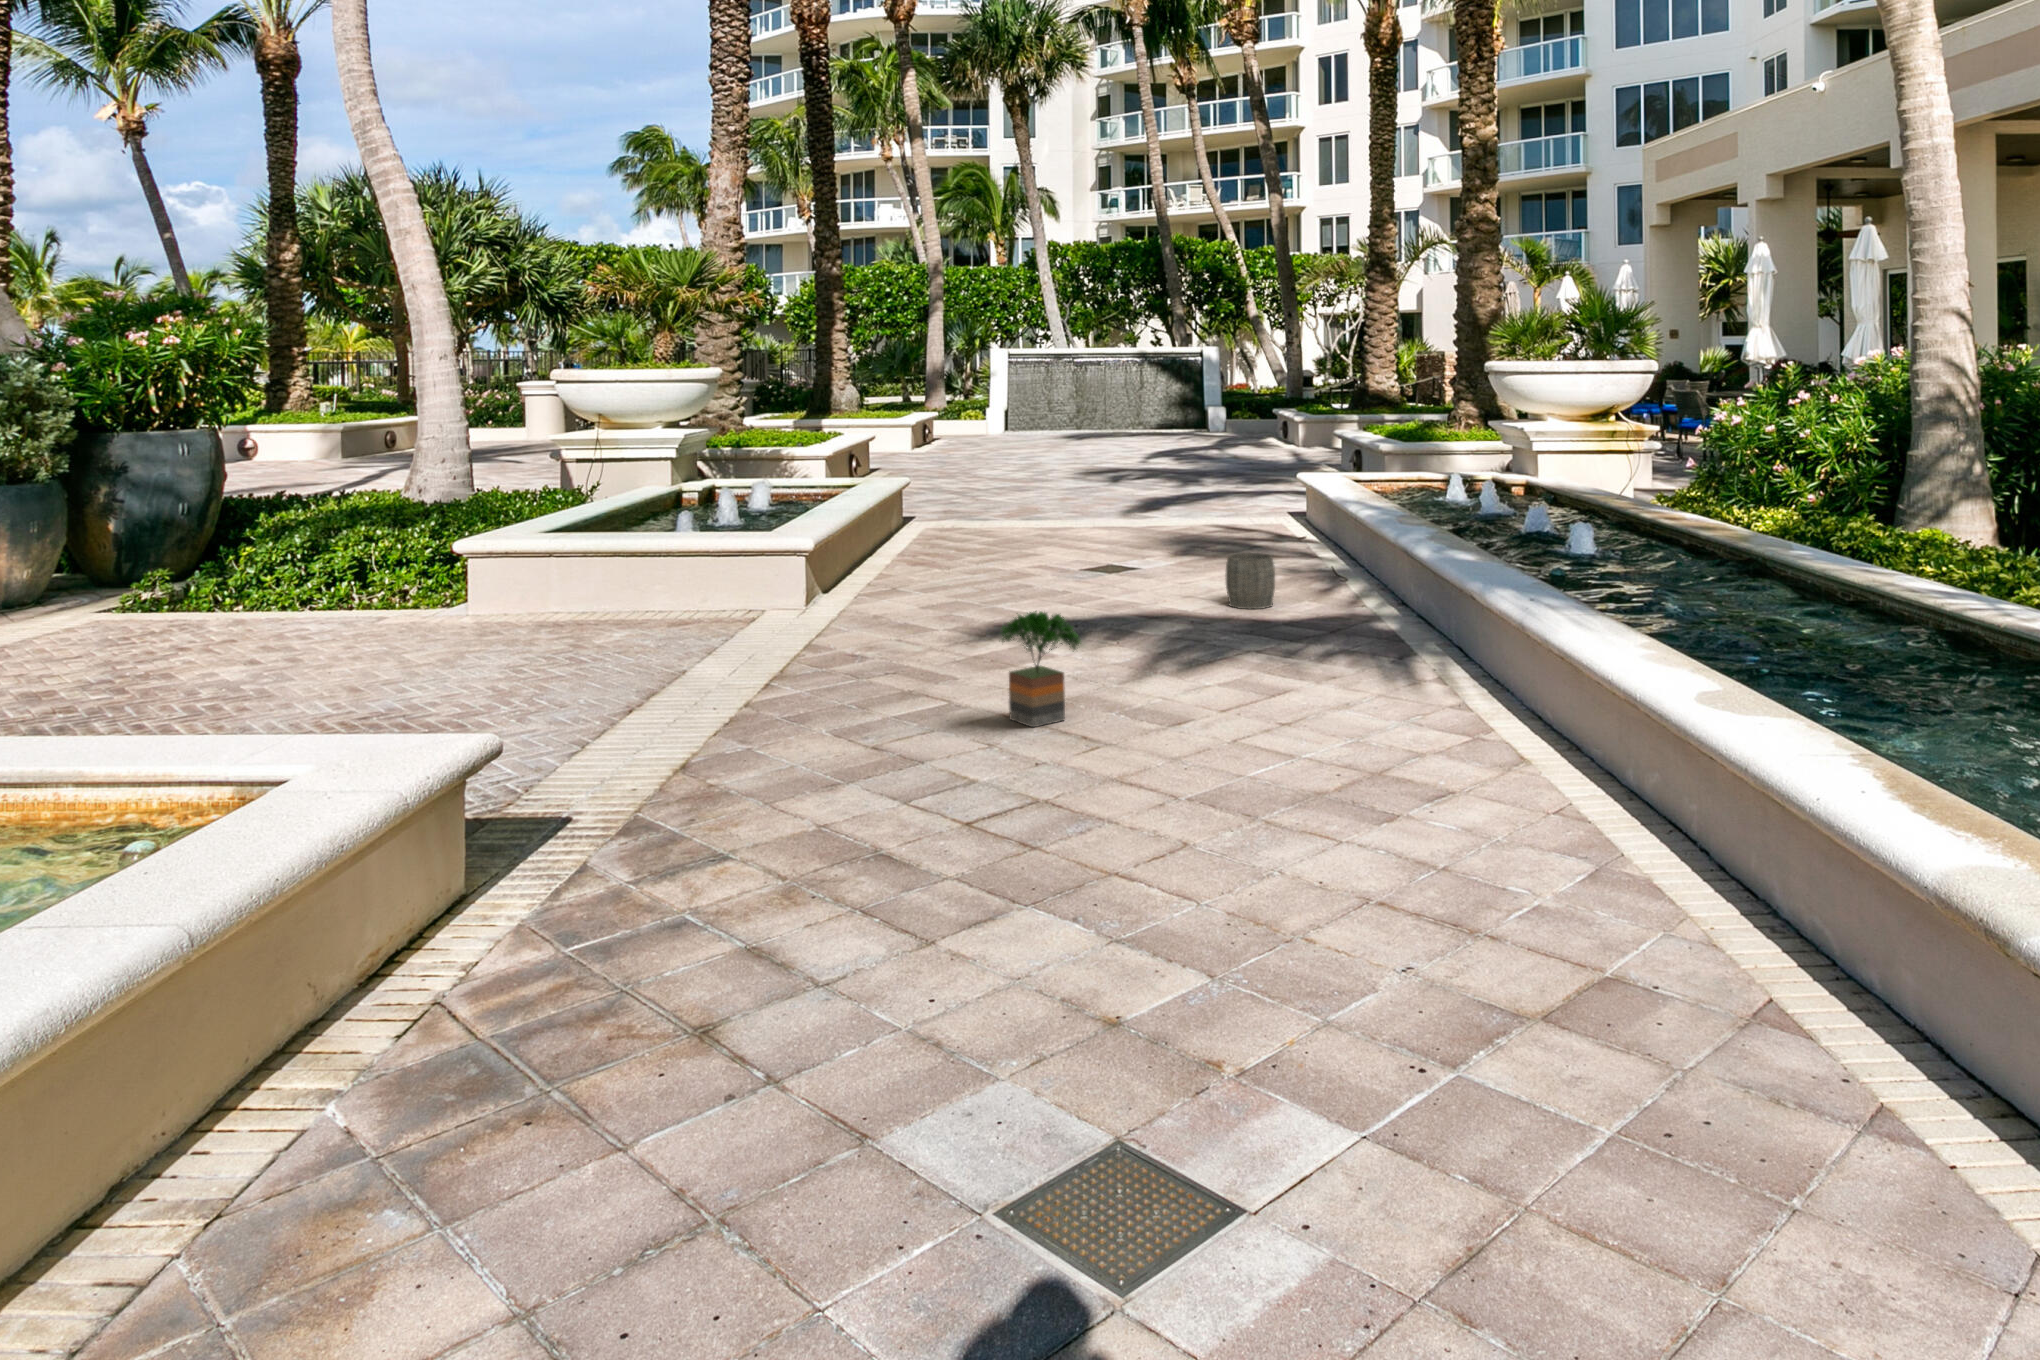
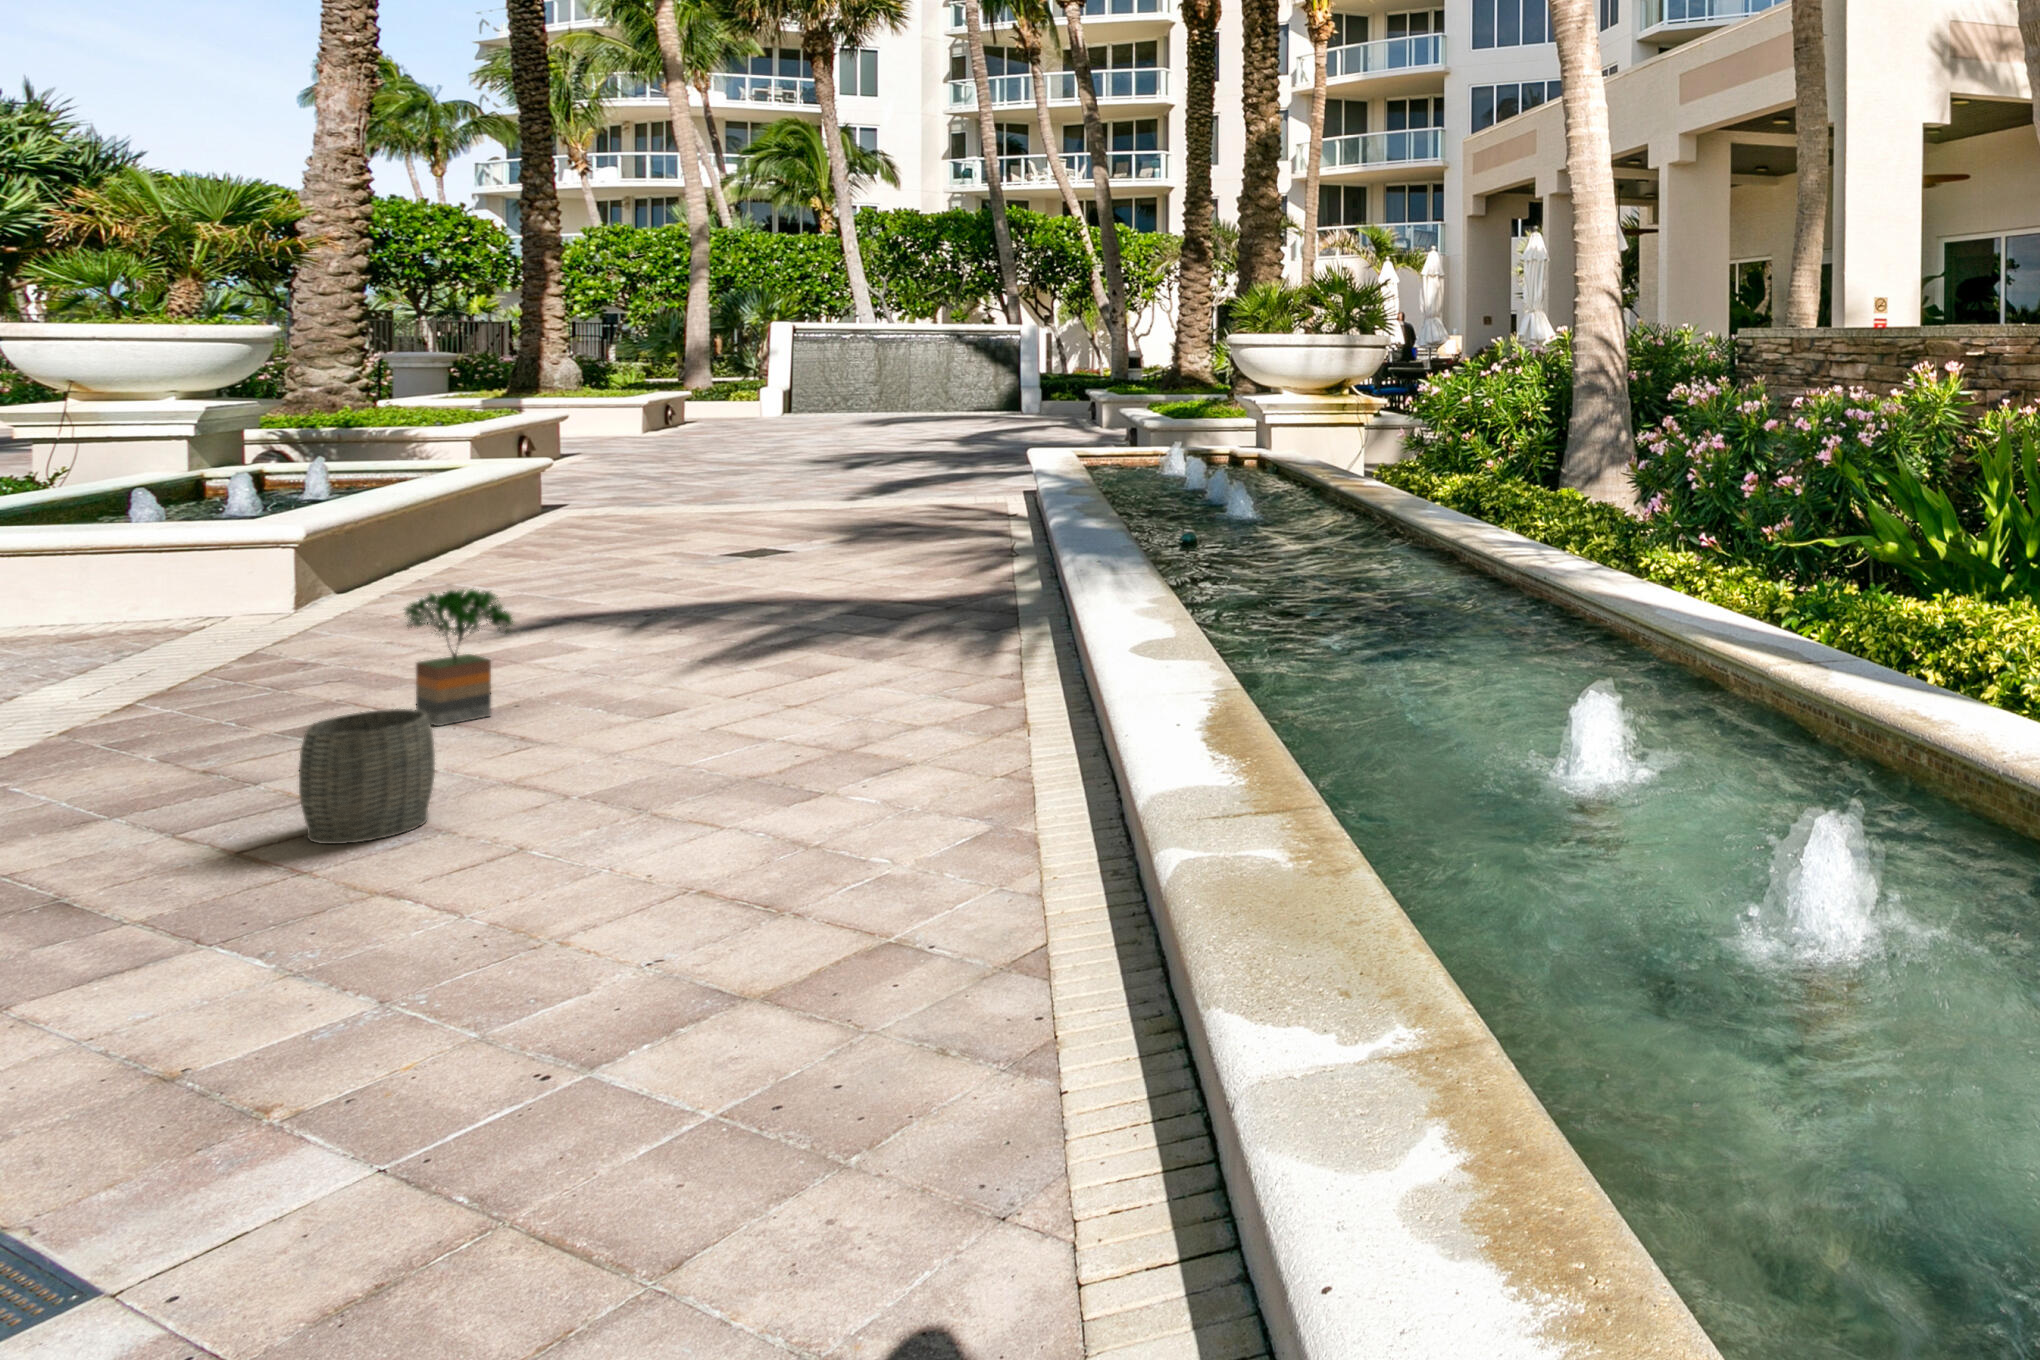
woven basket: present [1226,553,1275,609] -> present [299,709,435,844]

